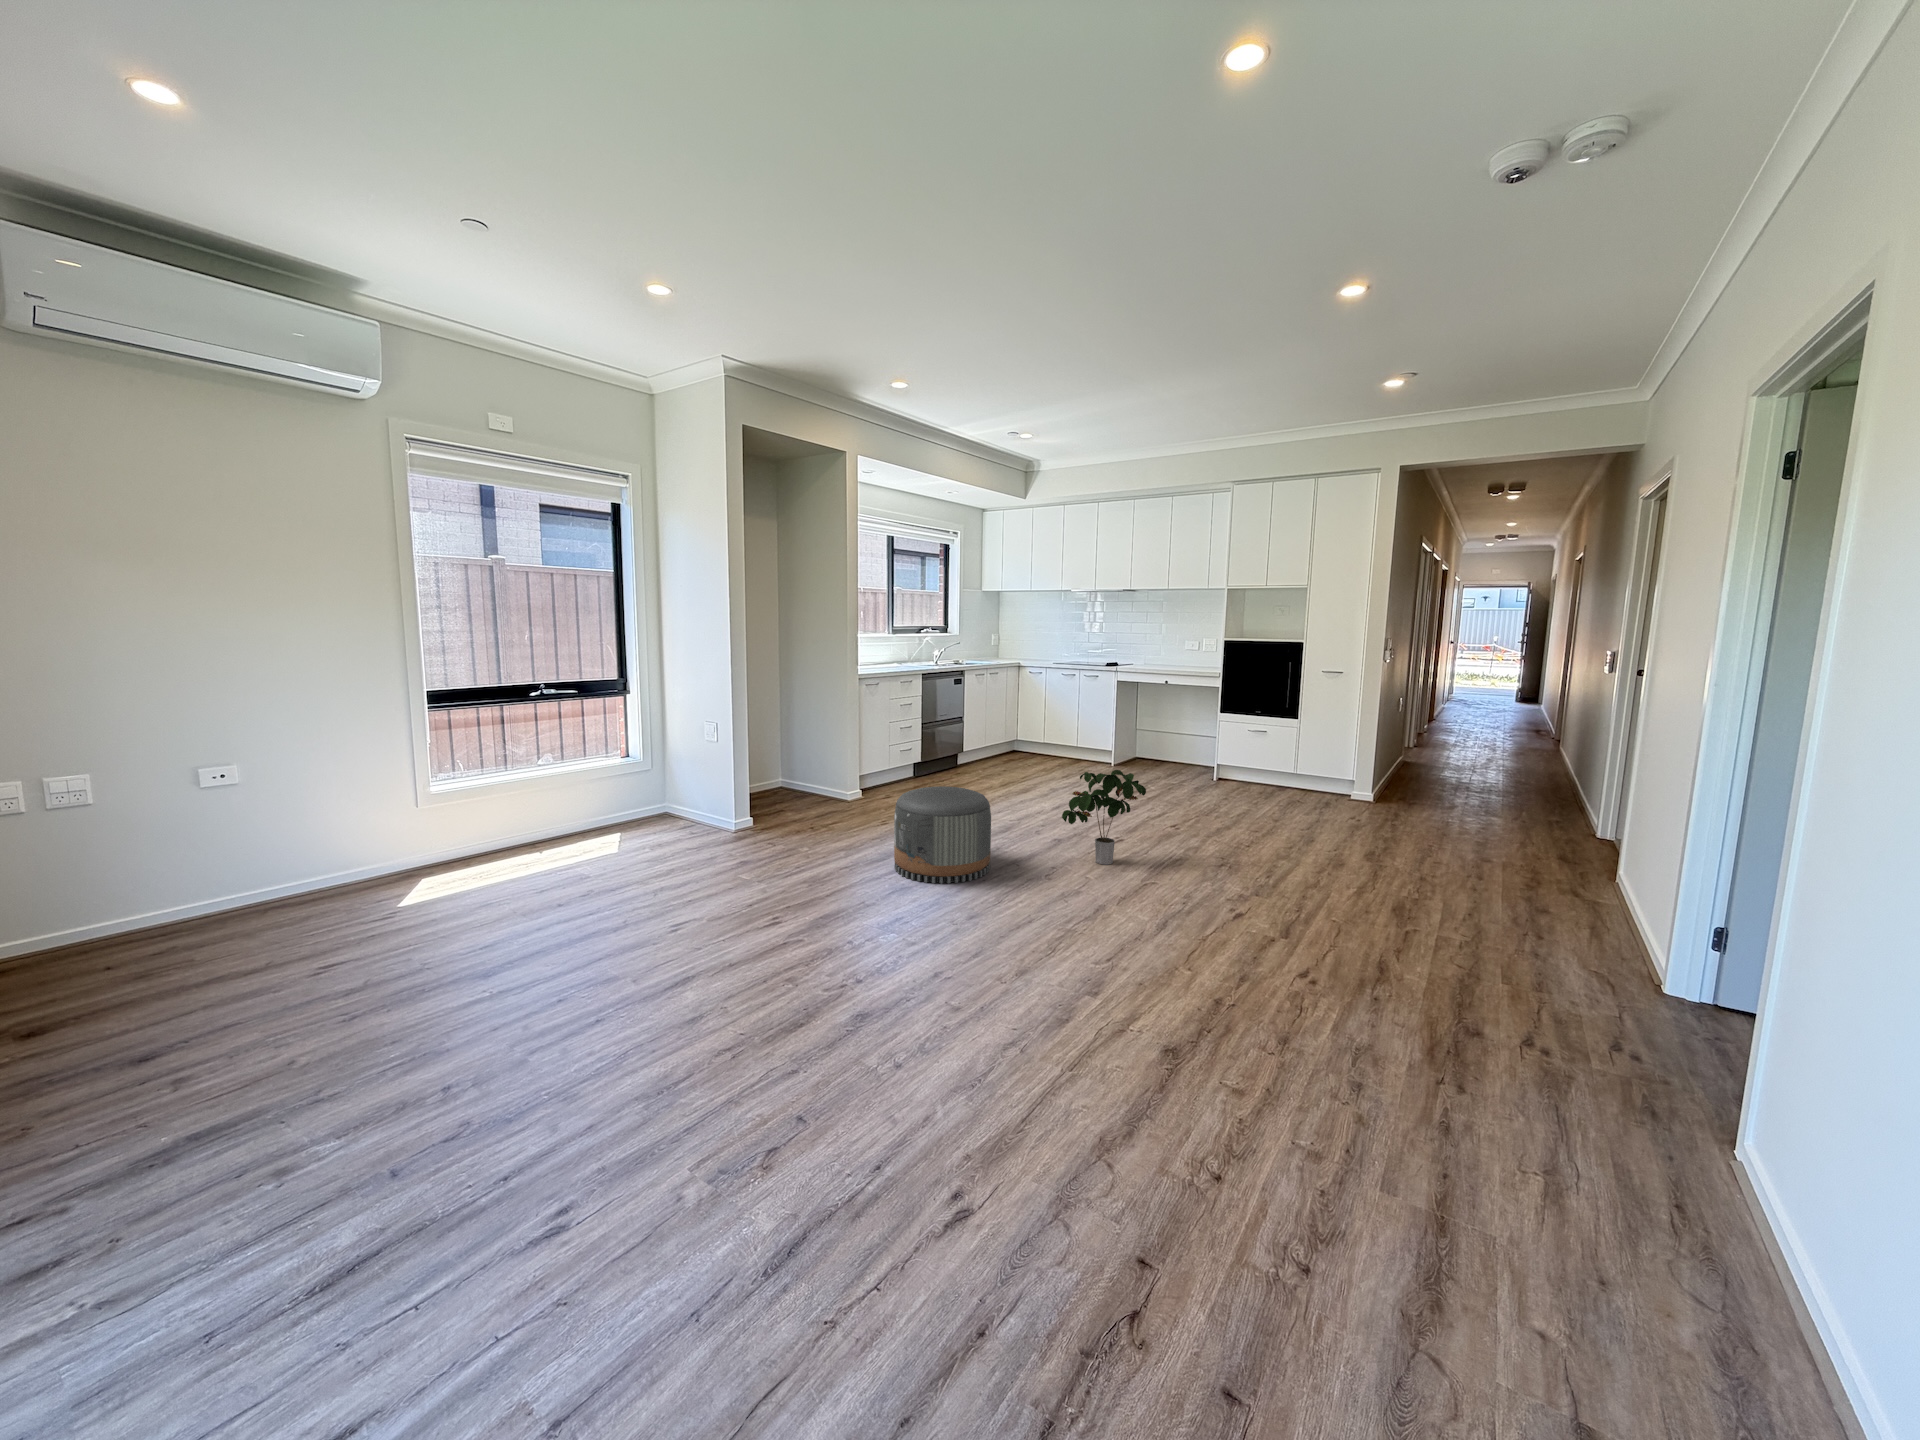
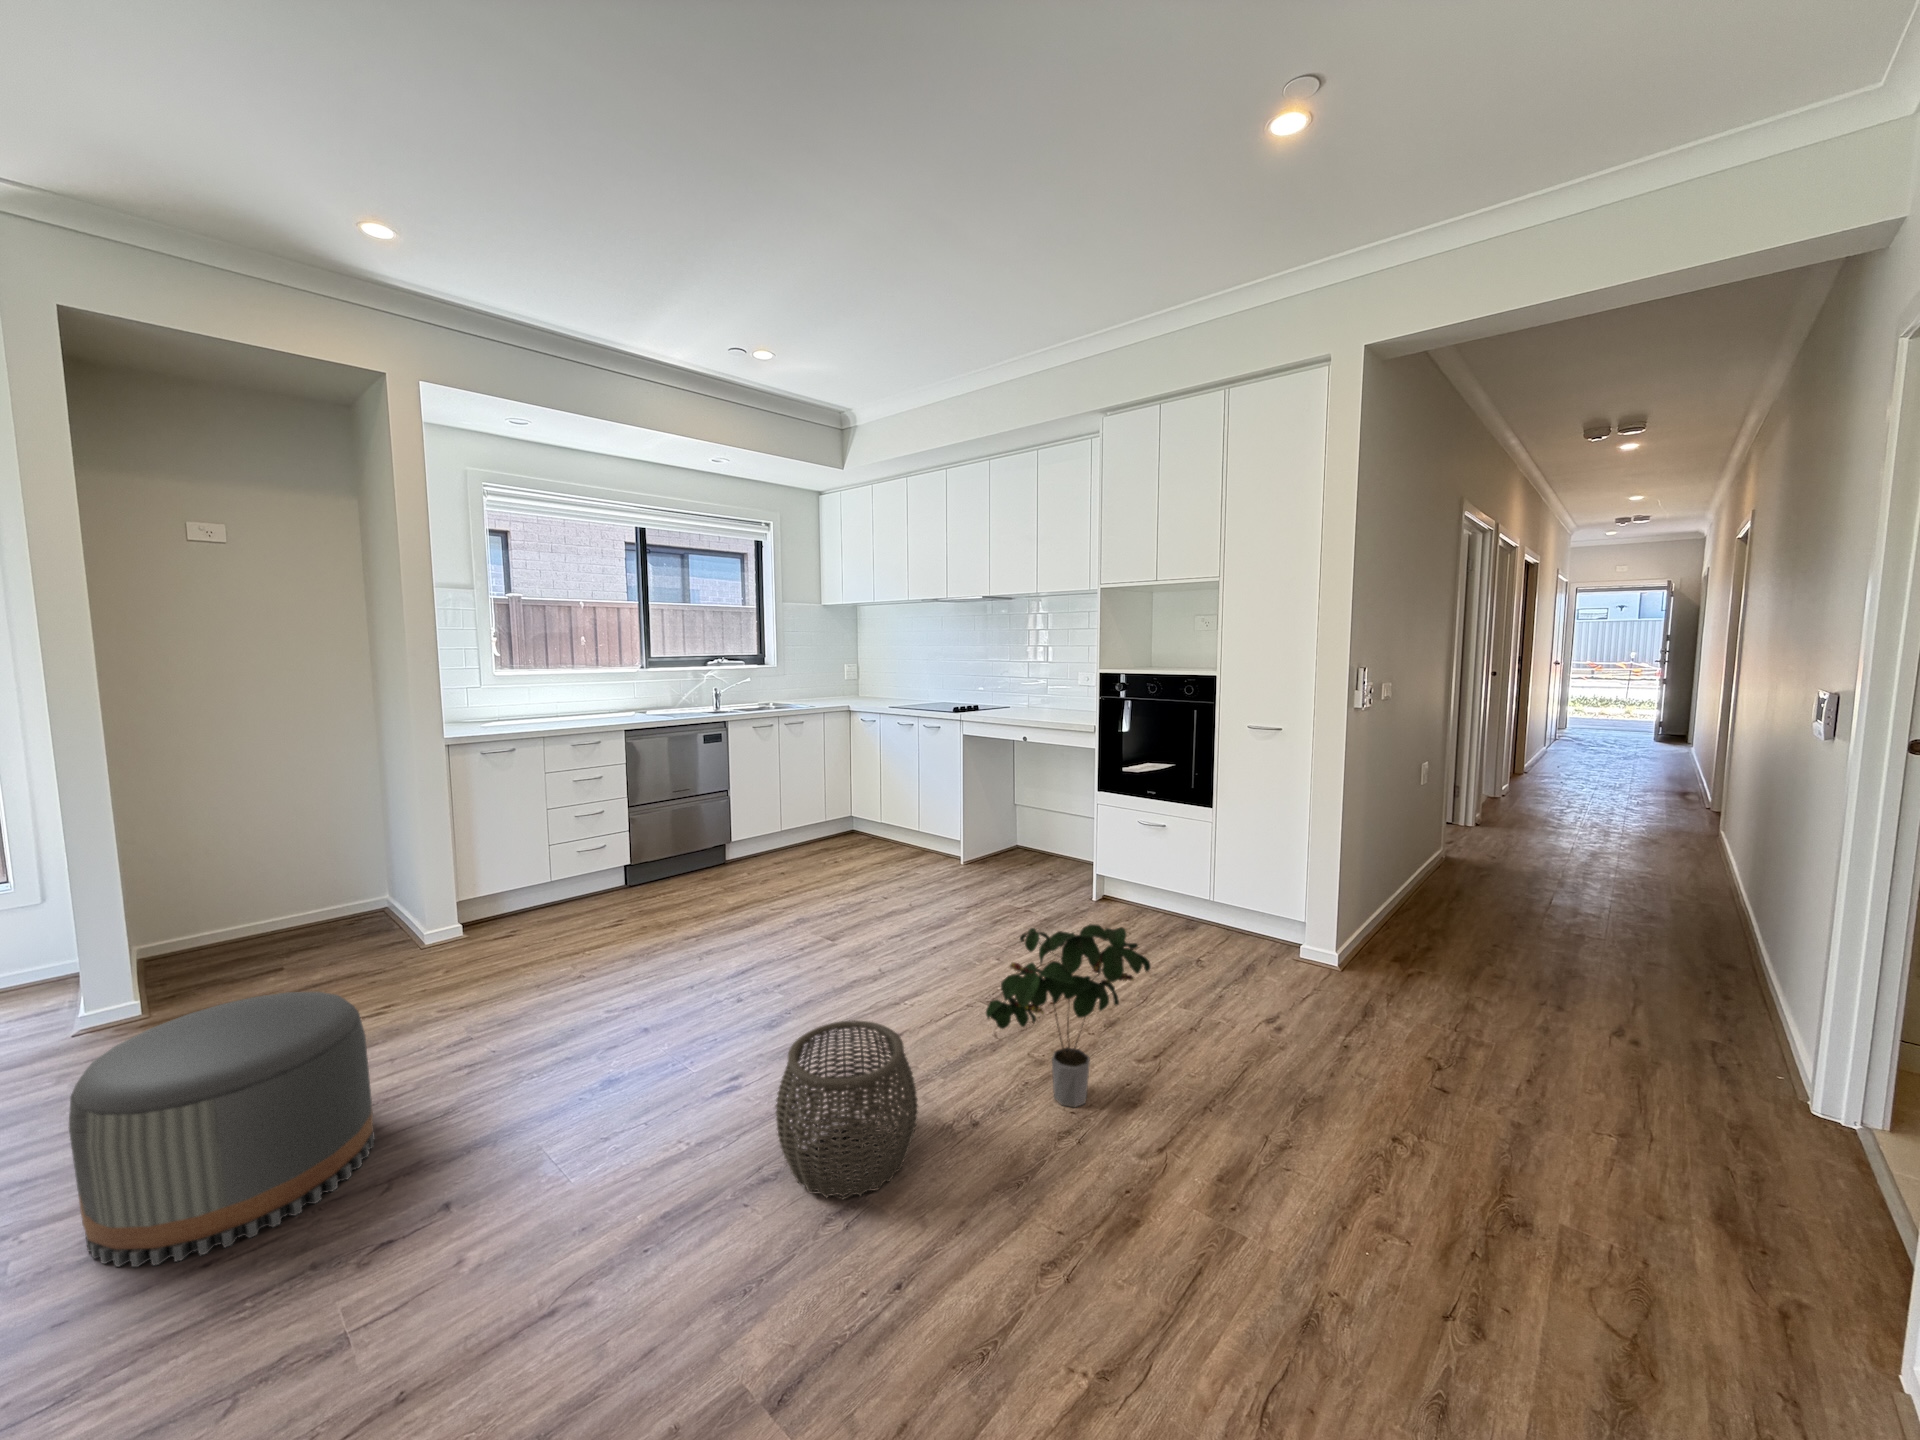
potted plant: present [1062,770,1146,865] -> present [986,924,1151,1107]
woven basket: none [1171,798,1238,863] -> present [776,1021,918,1199]

